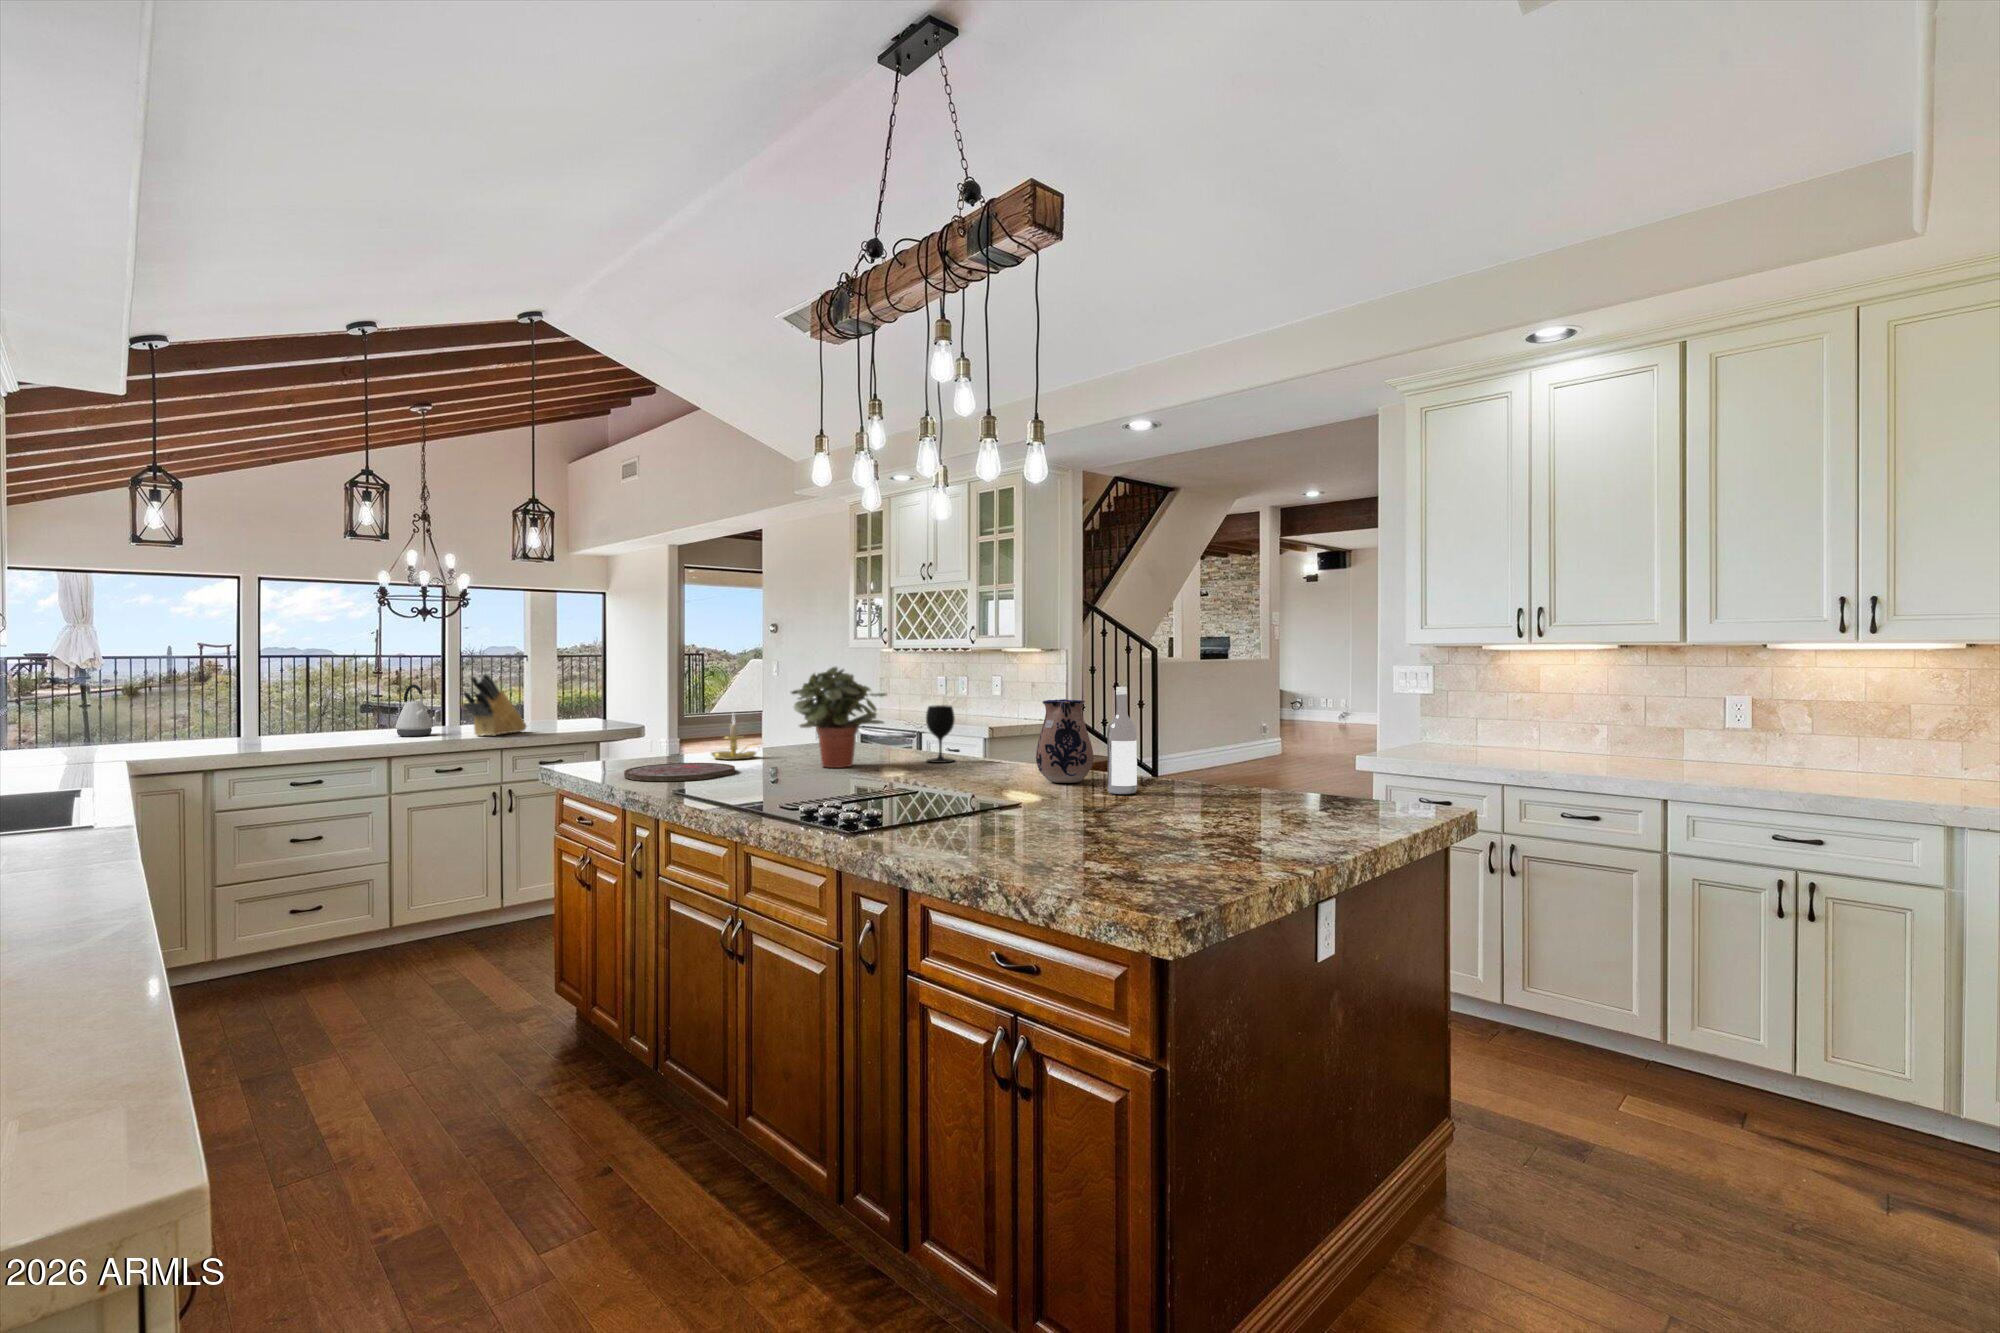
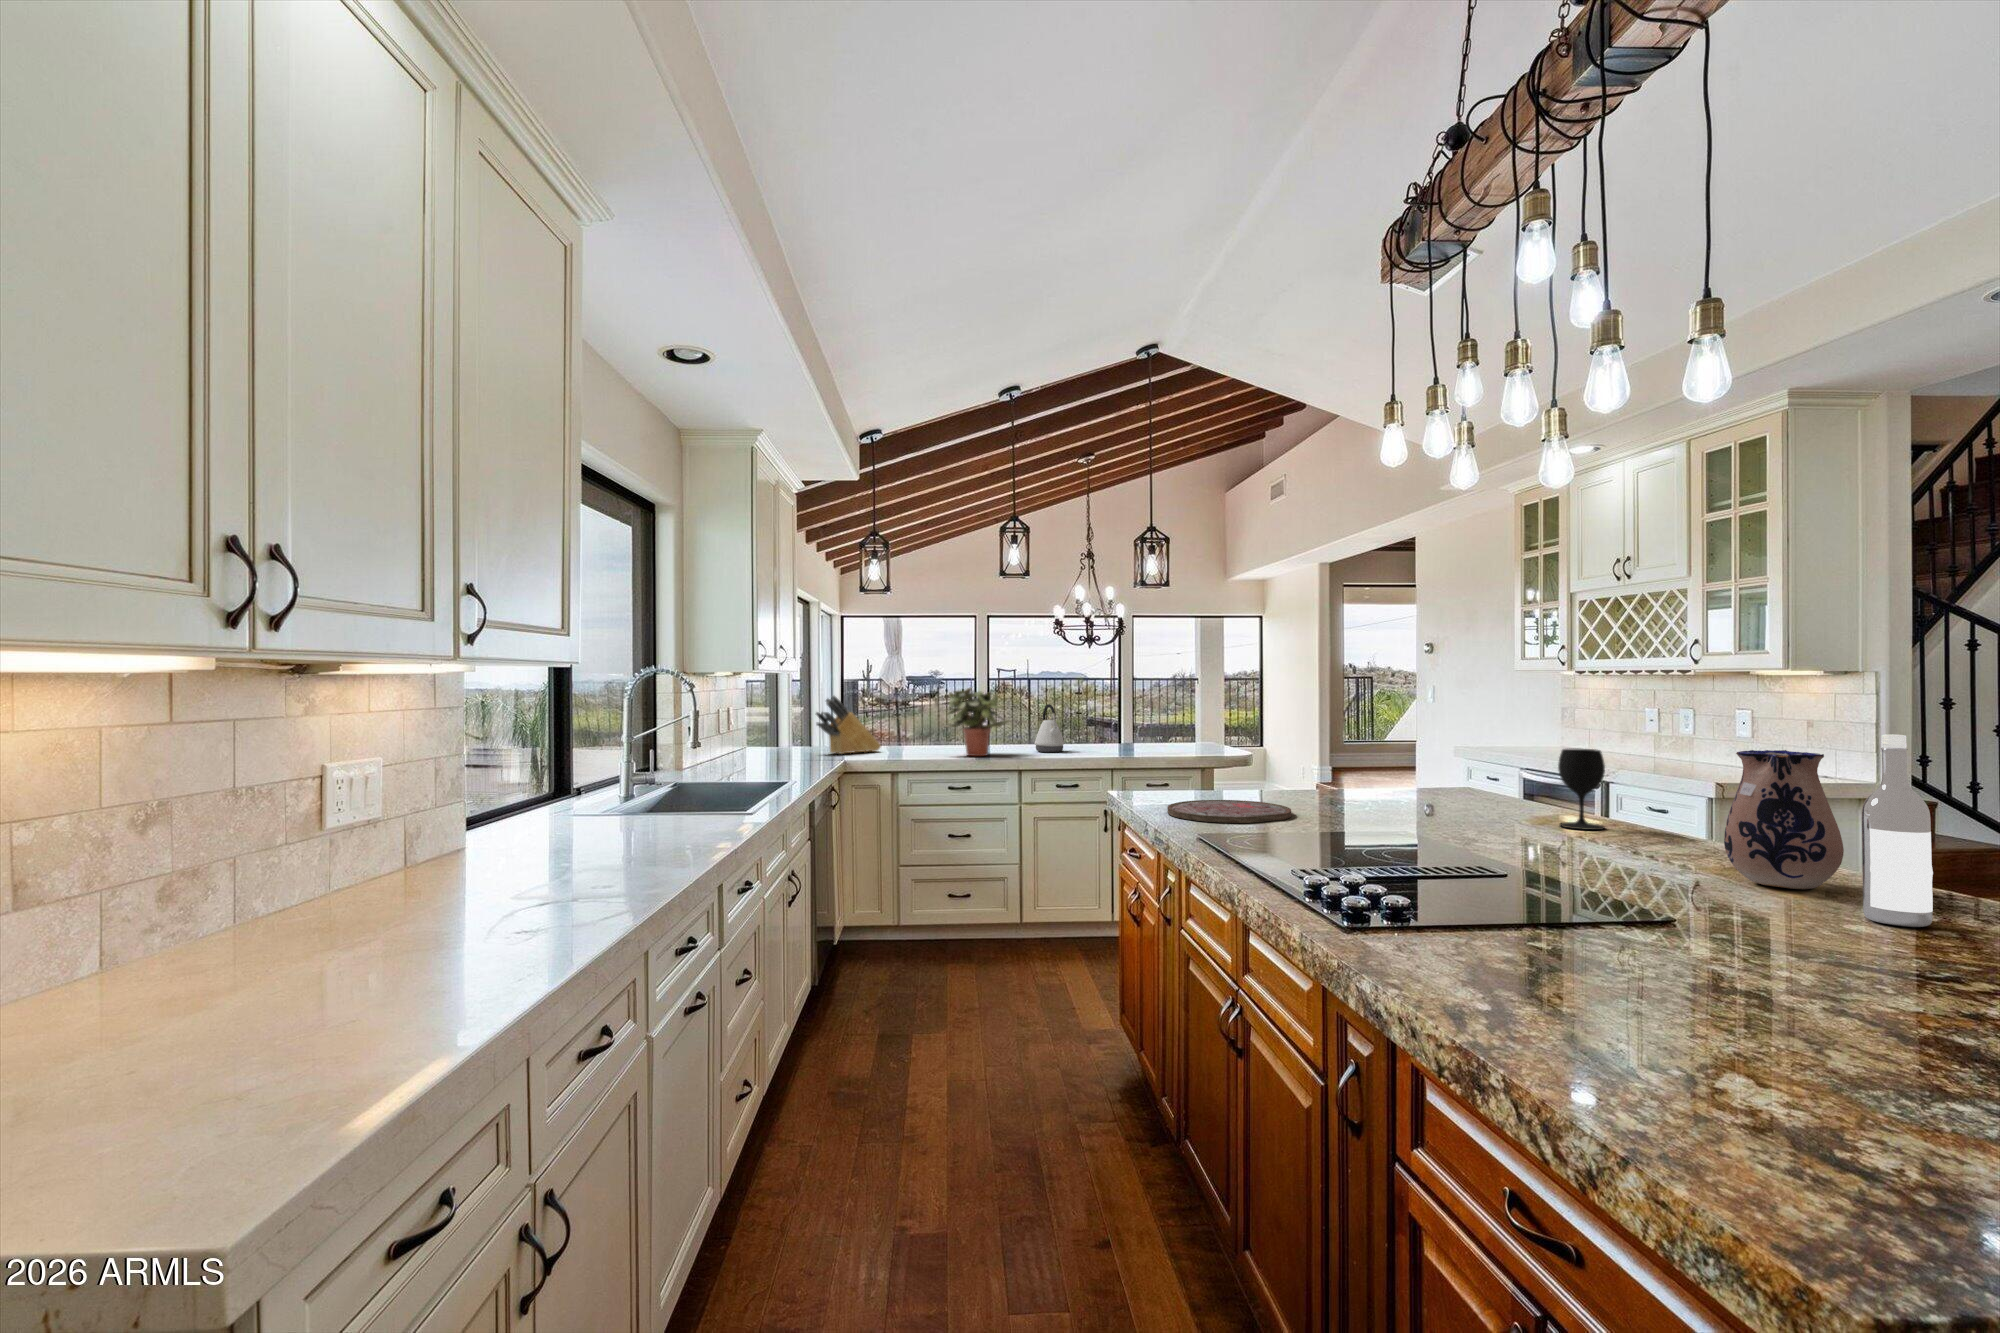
potted plant: present [791,667,887,768] -> present [945,688,1010,756]
knife block: present [463,673,526,736] -> present [816,696,881,754]
candle holder: present [711,719,757,760] -> none [1282,744,1343,801]

